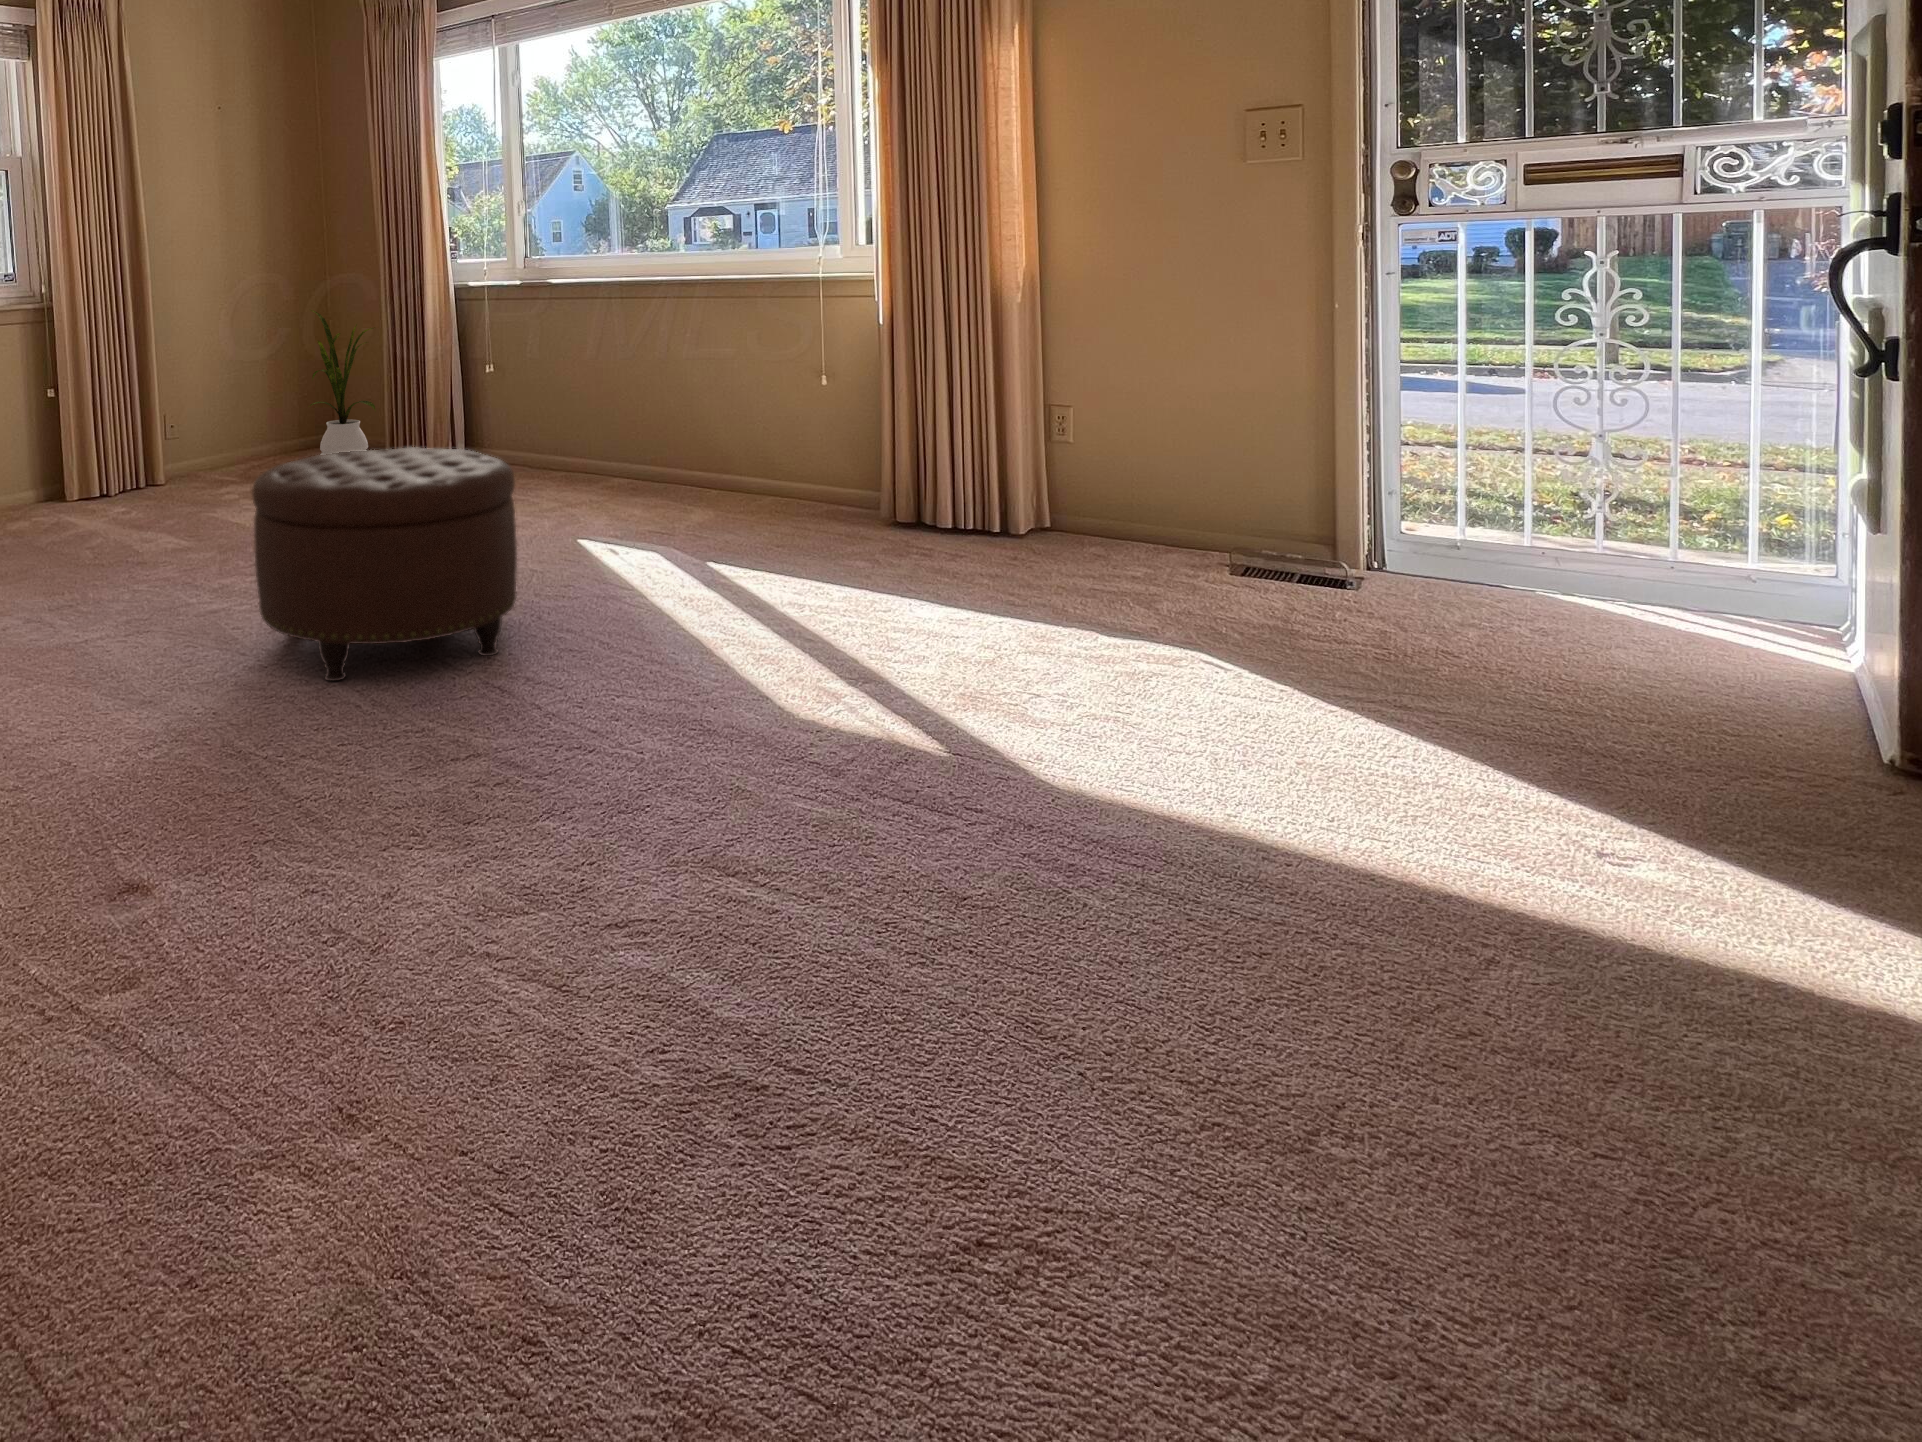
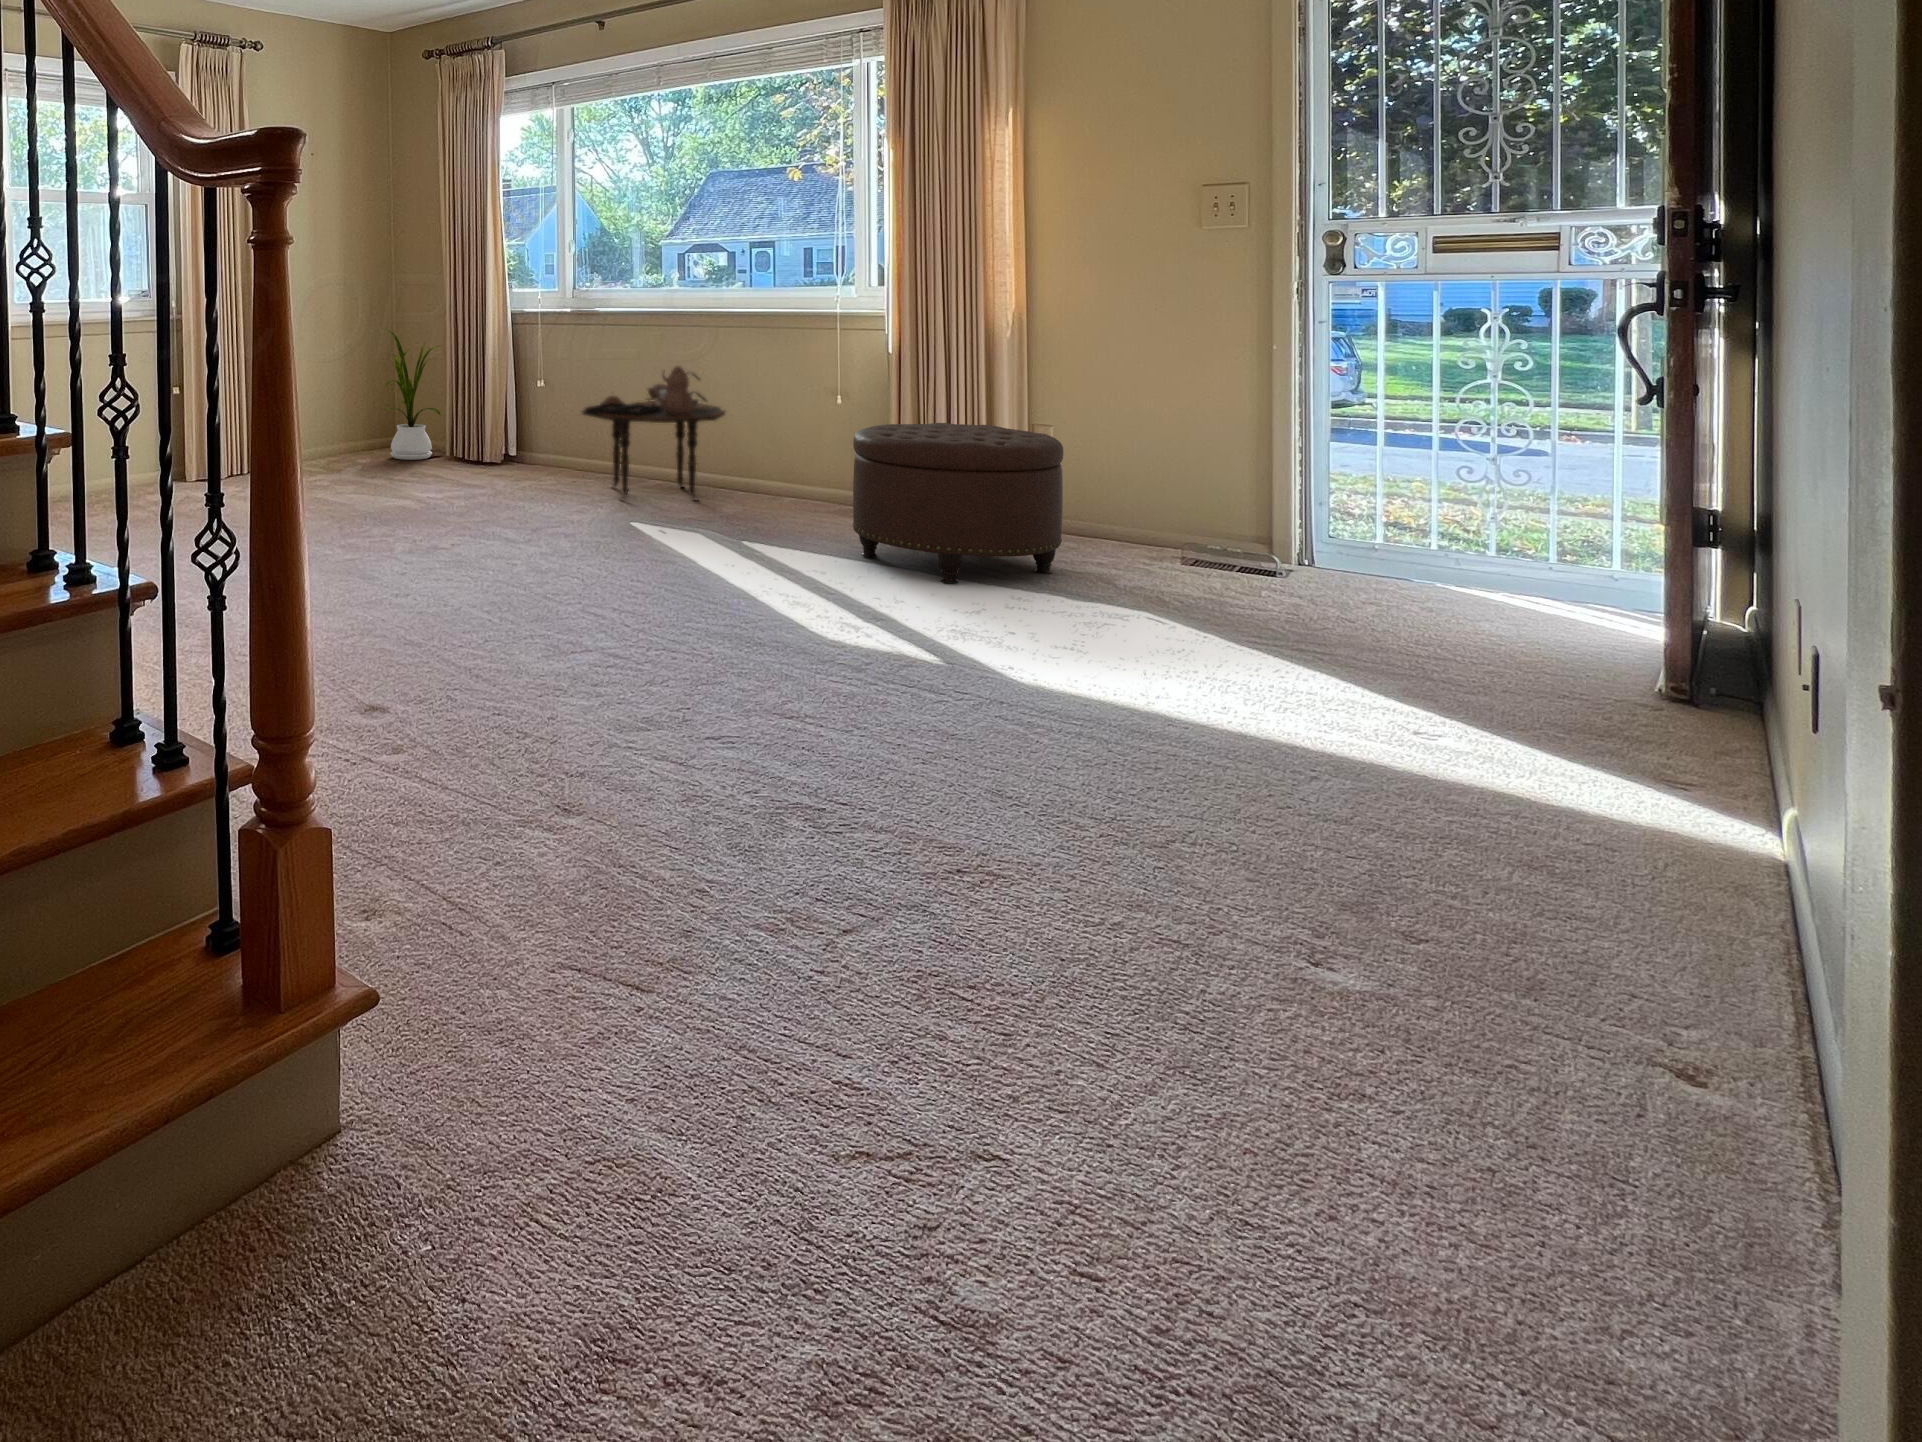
side table: none [525,346,696,509] -> present [582,366,725,500]
ottoman: present [252,447,517,681] -> present [853,423,1063,584]

